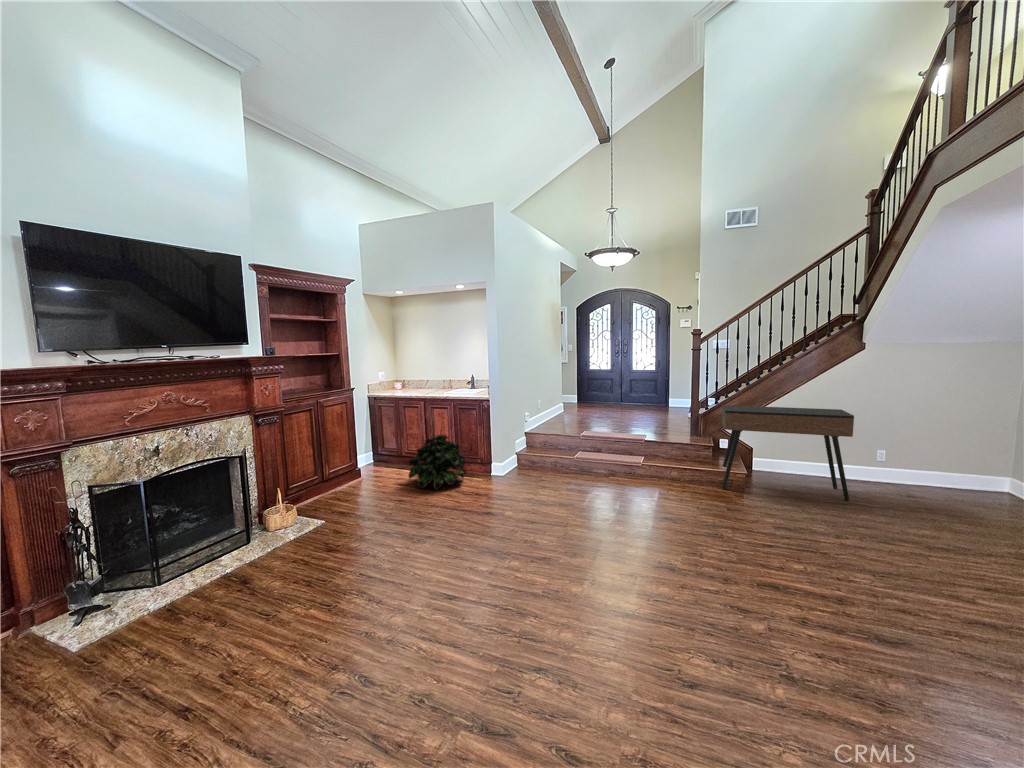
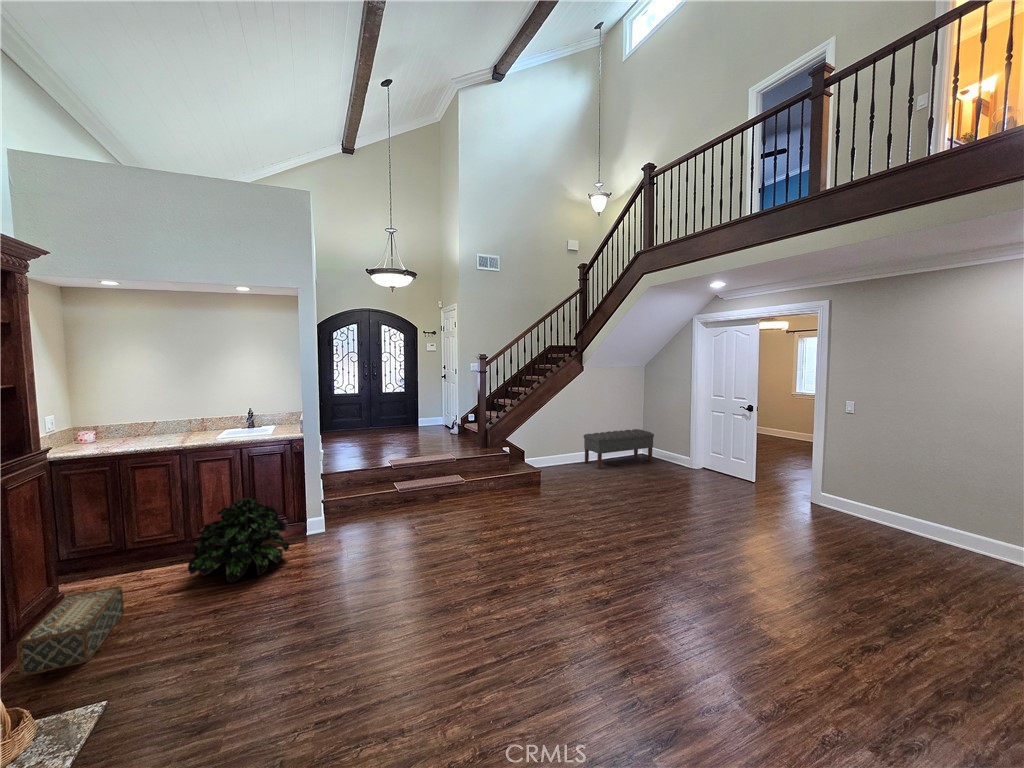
console table: present [722,405,854,501] -> none [516,414,600,487]
bench: none [852,440,1011,505] -> present [584,429,654,469]
woven basket: none [318,468,372,503] -> present [17,586,124,677]

